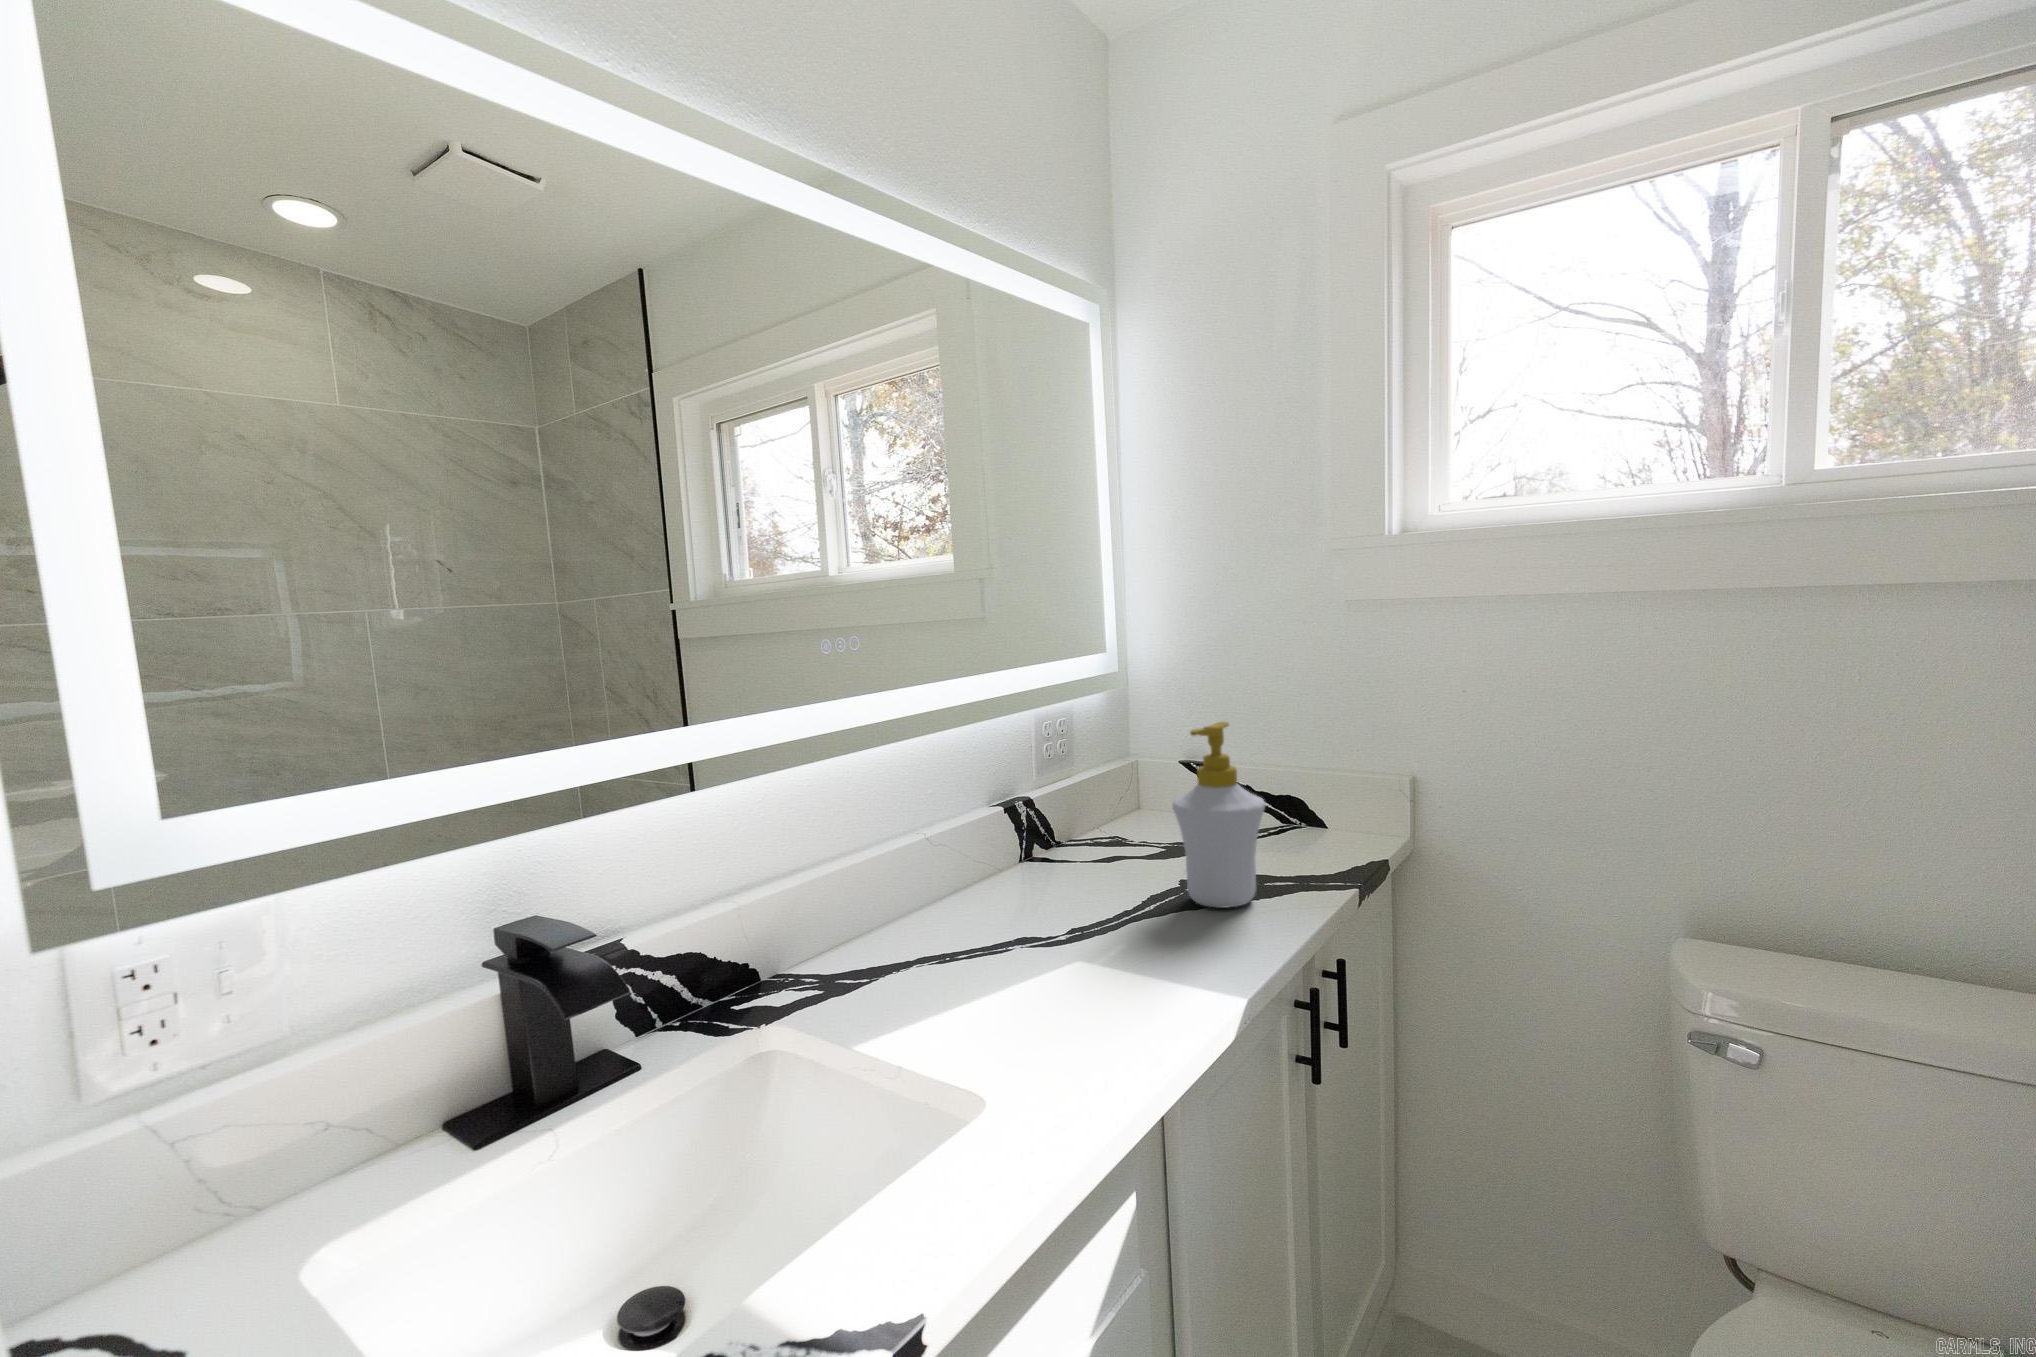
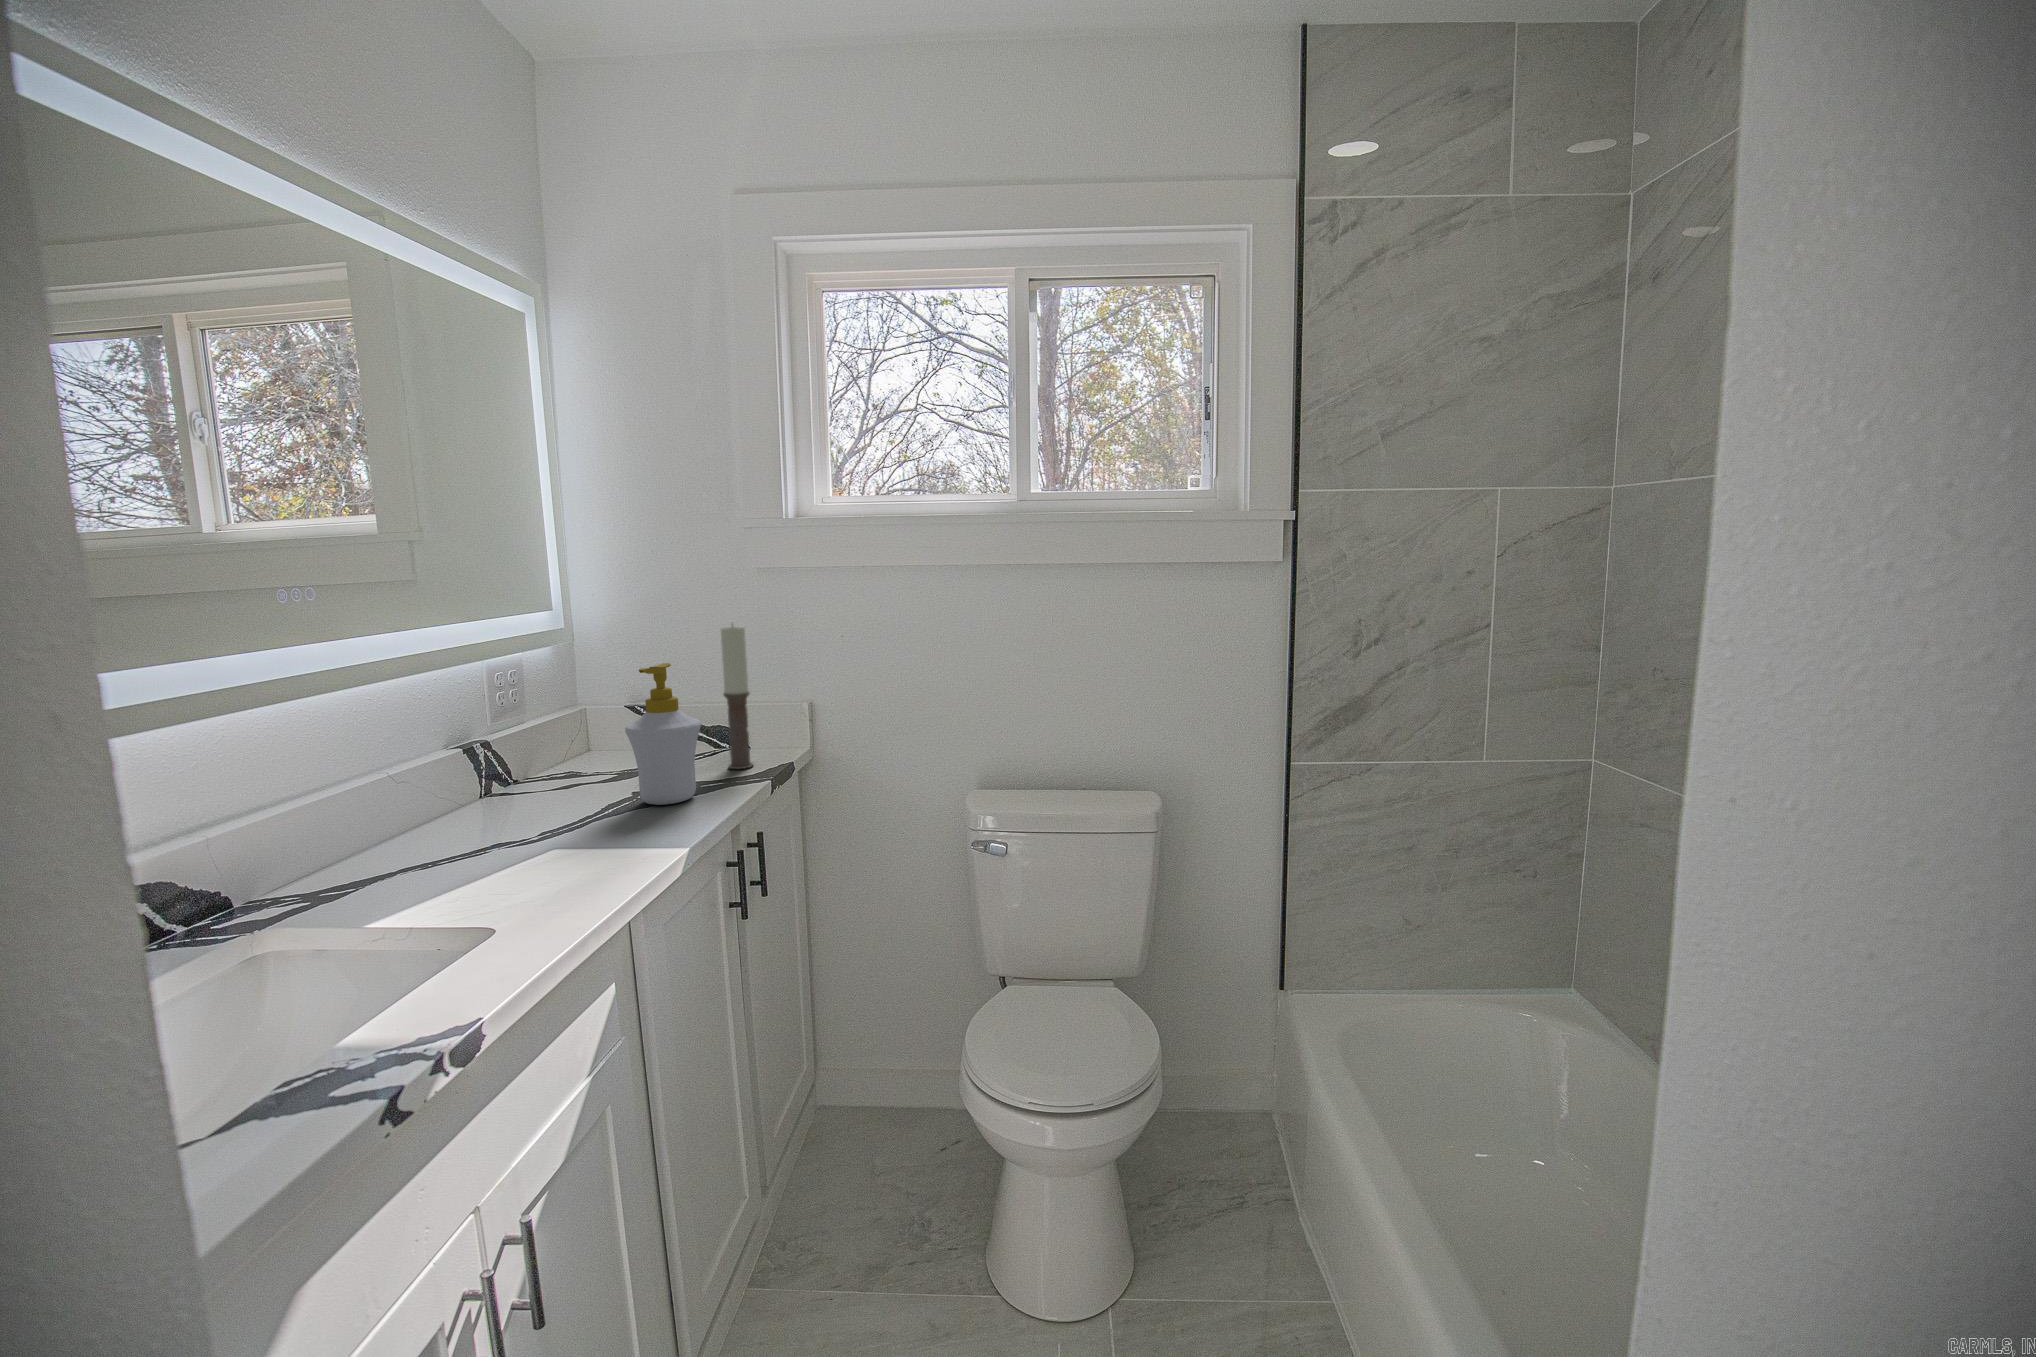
candle: none [1294,665,1333,863] -> present [721,626,753,769]

